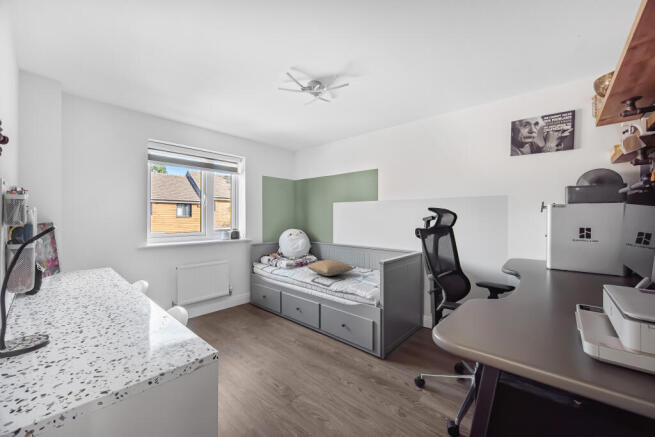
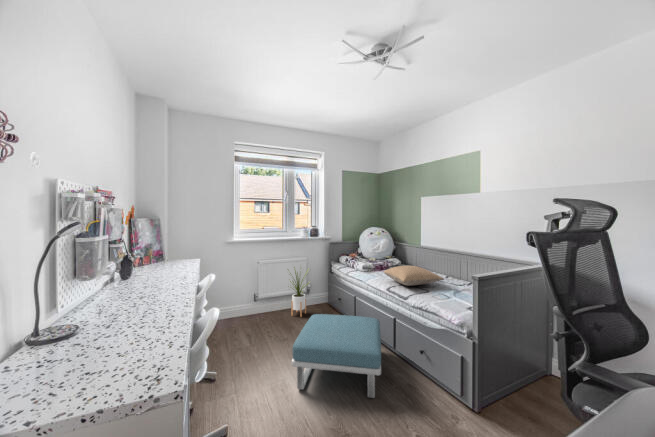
house plant: none [208,265,238,319] -> present [290,271,308,317]
footstool: none [237,306,317,377] -> present [292,314,381,398]

